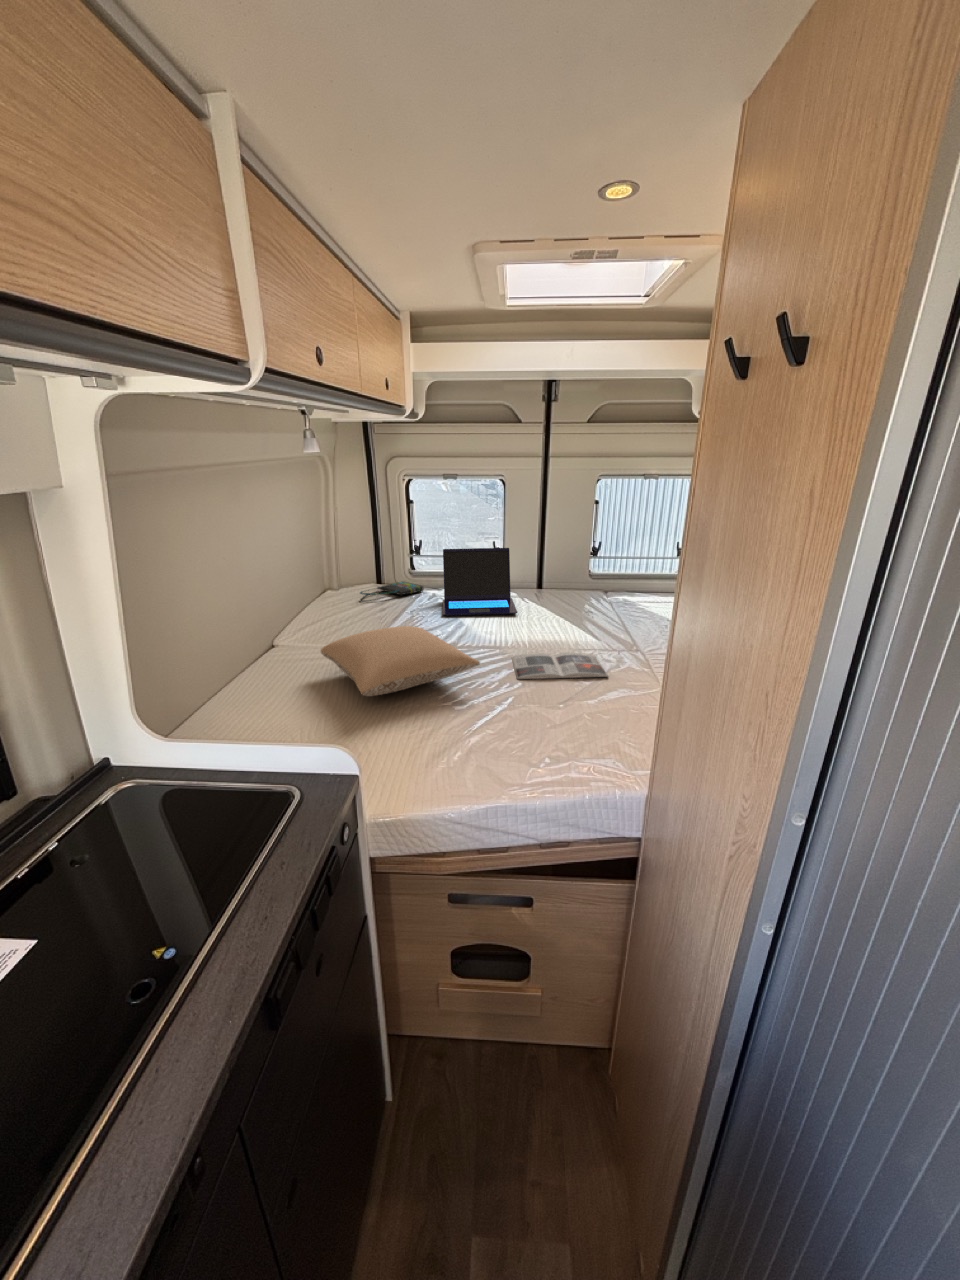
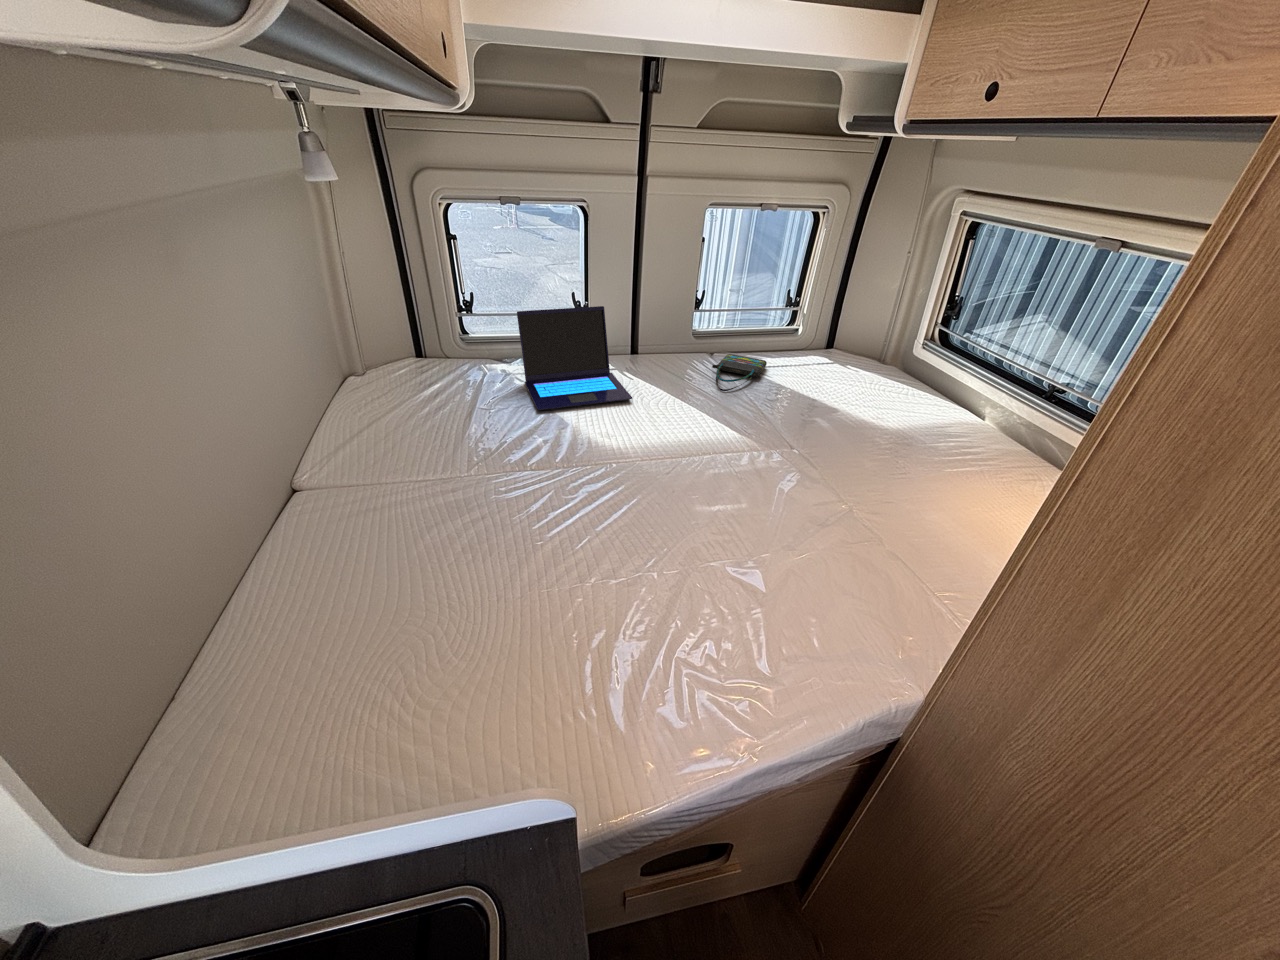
tote bag: present [360,582,424,602] -> present [712,354,767,391]
pillow: present [321,626,480,696] -> none [407,452,660,612]
magazine: present [512,652,608,679] -> none [664,462,798,519]

